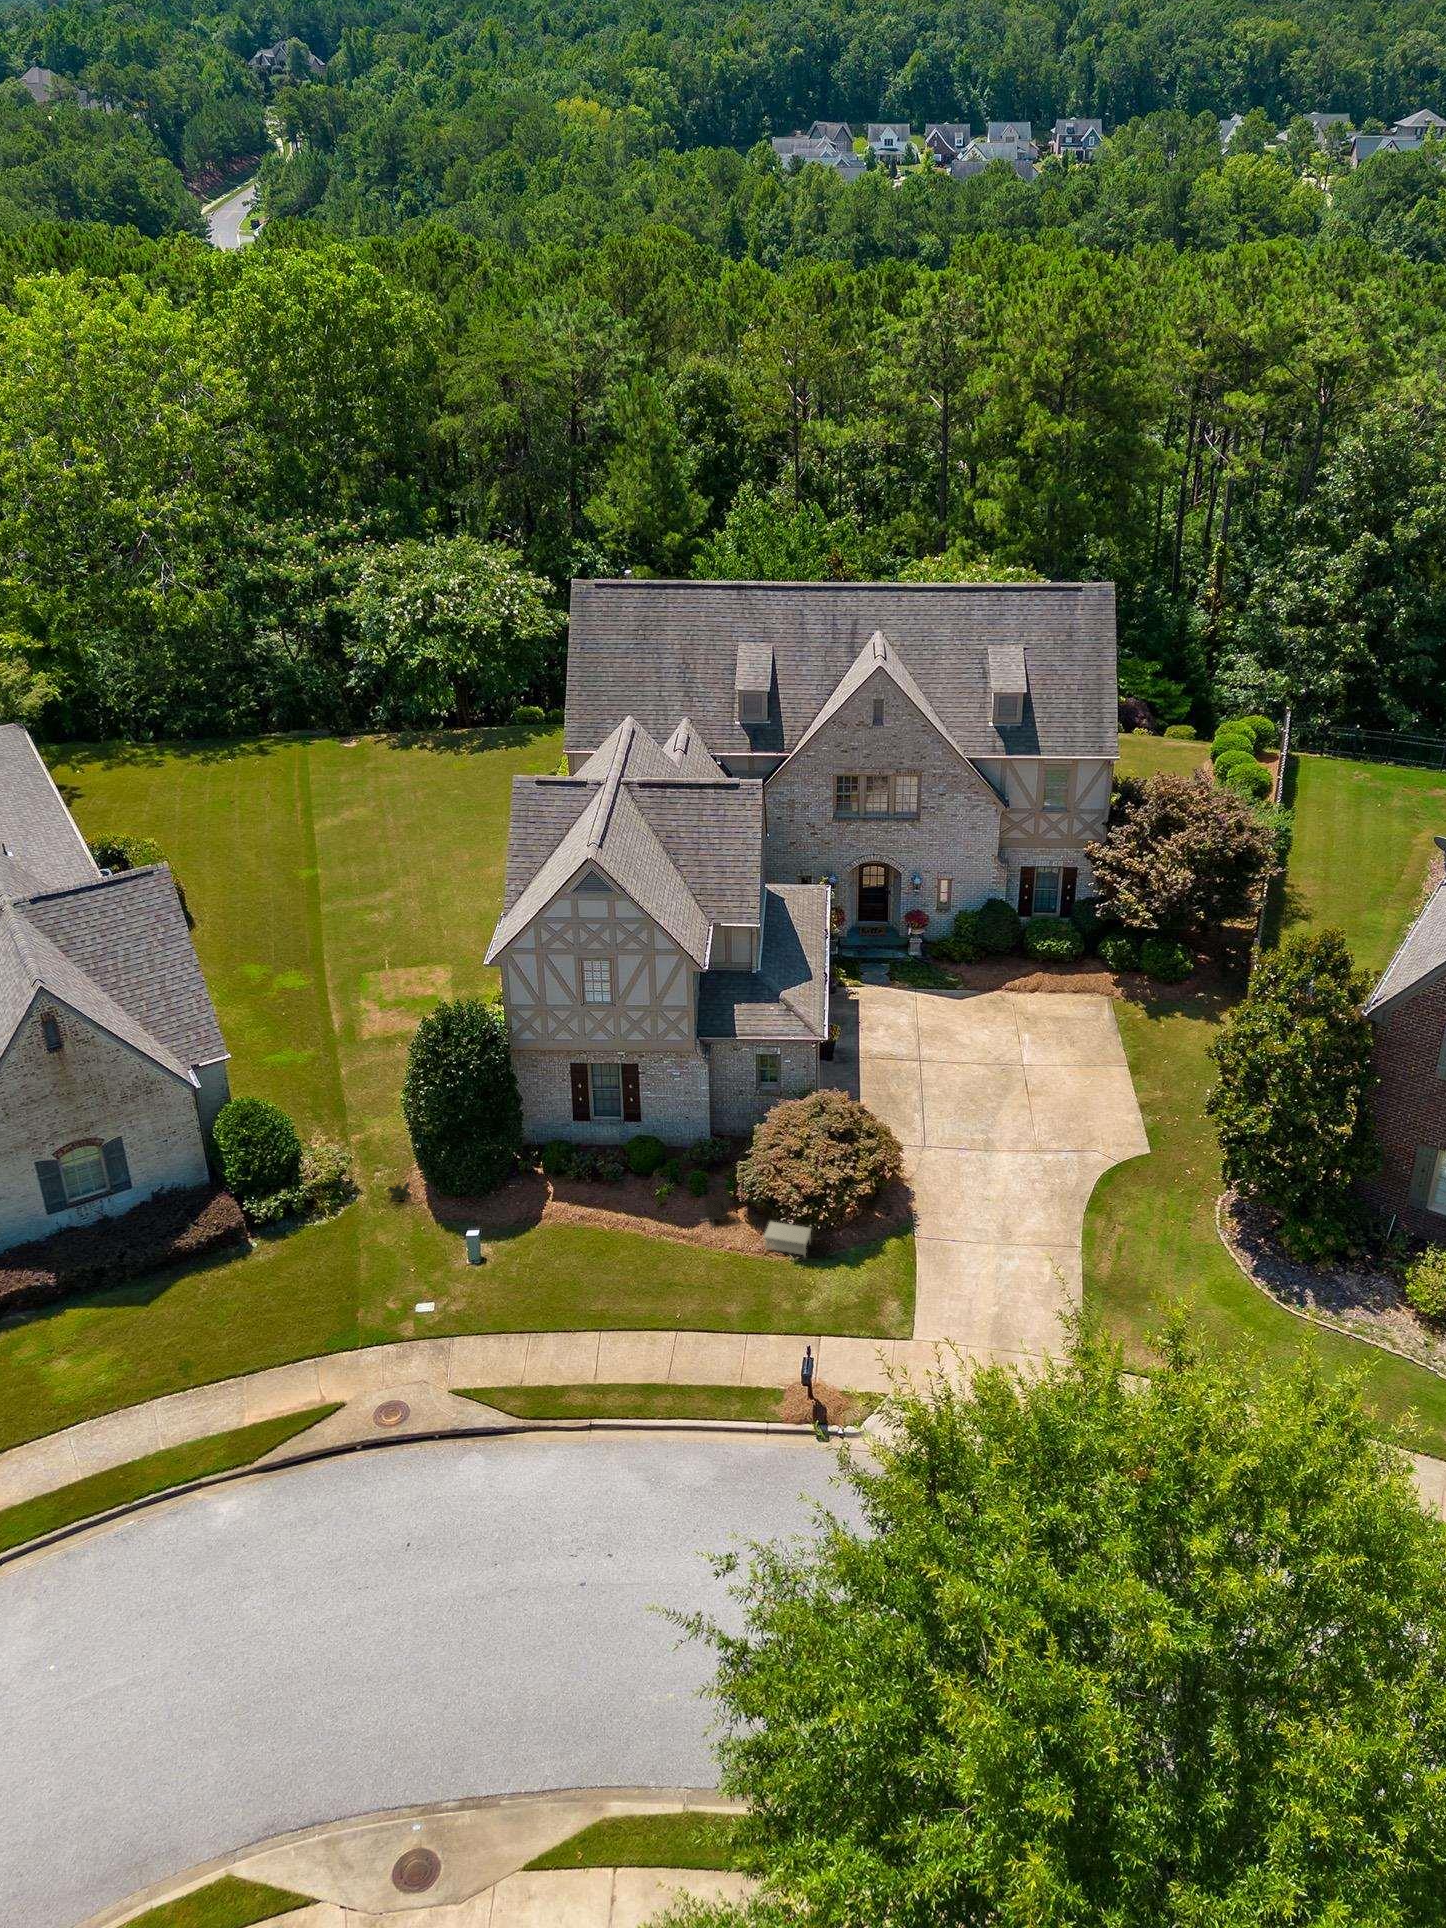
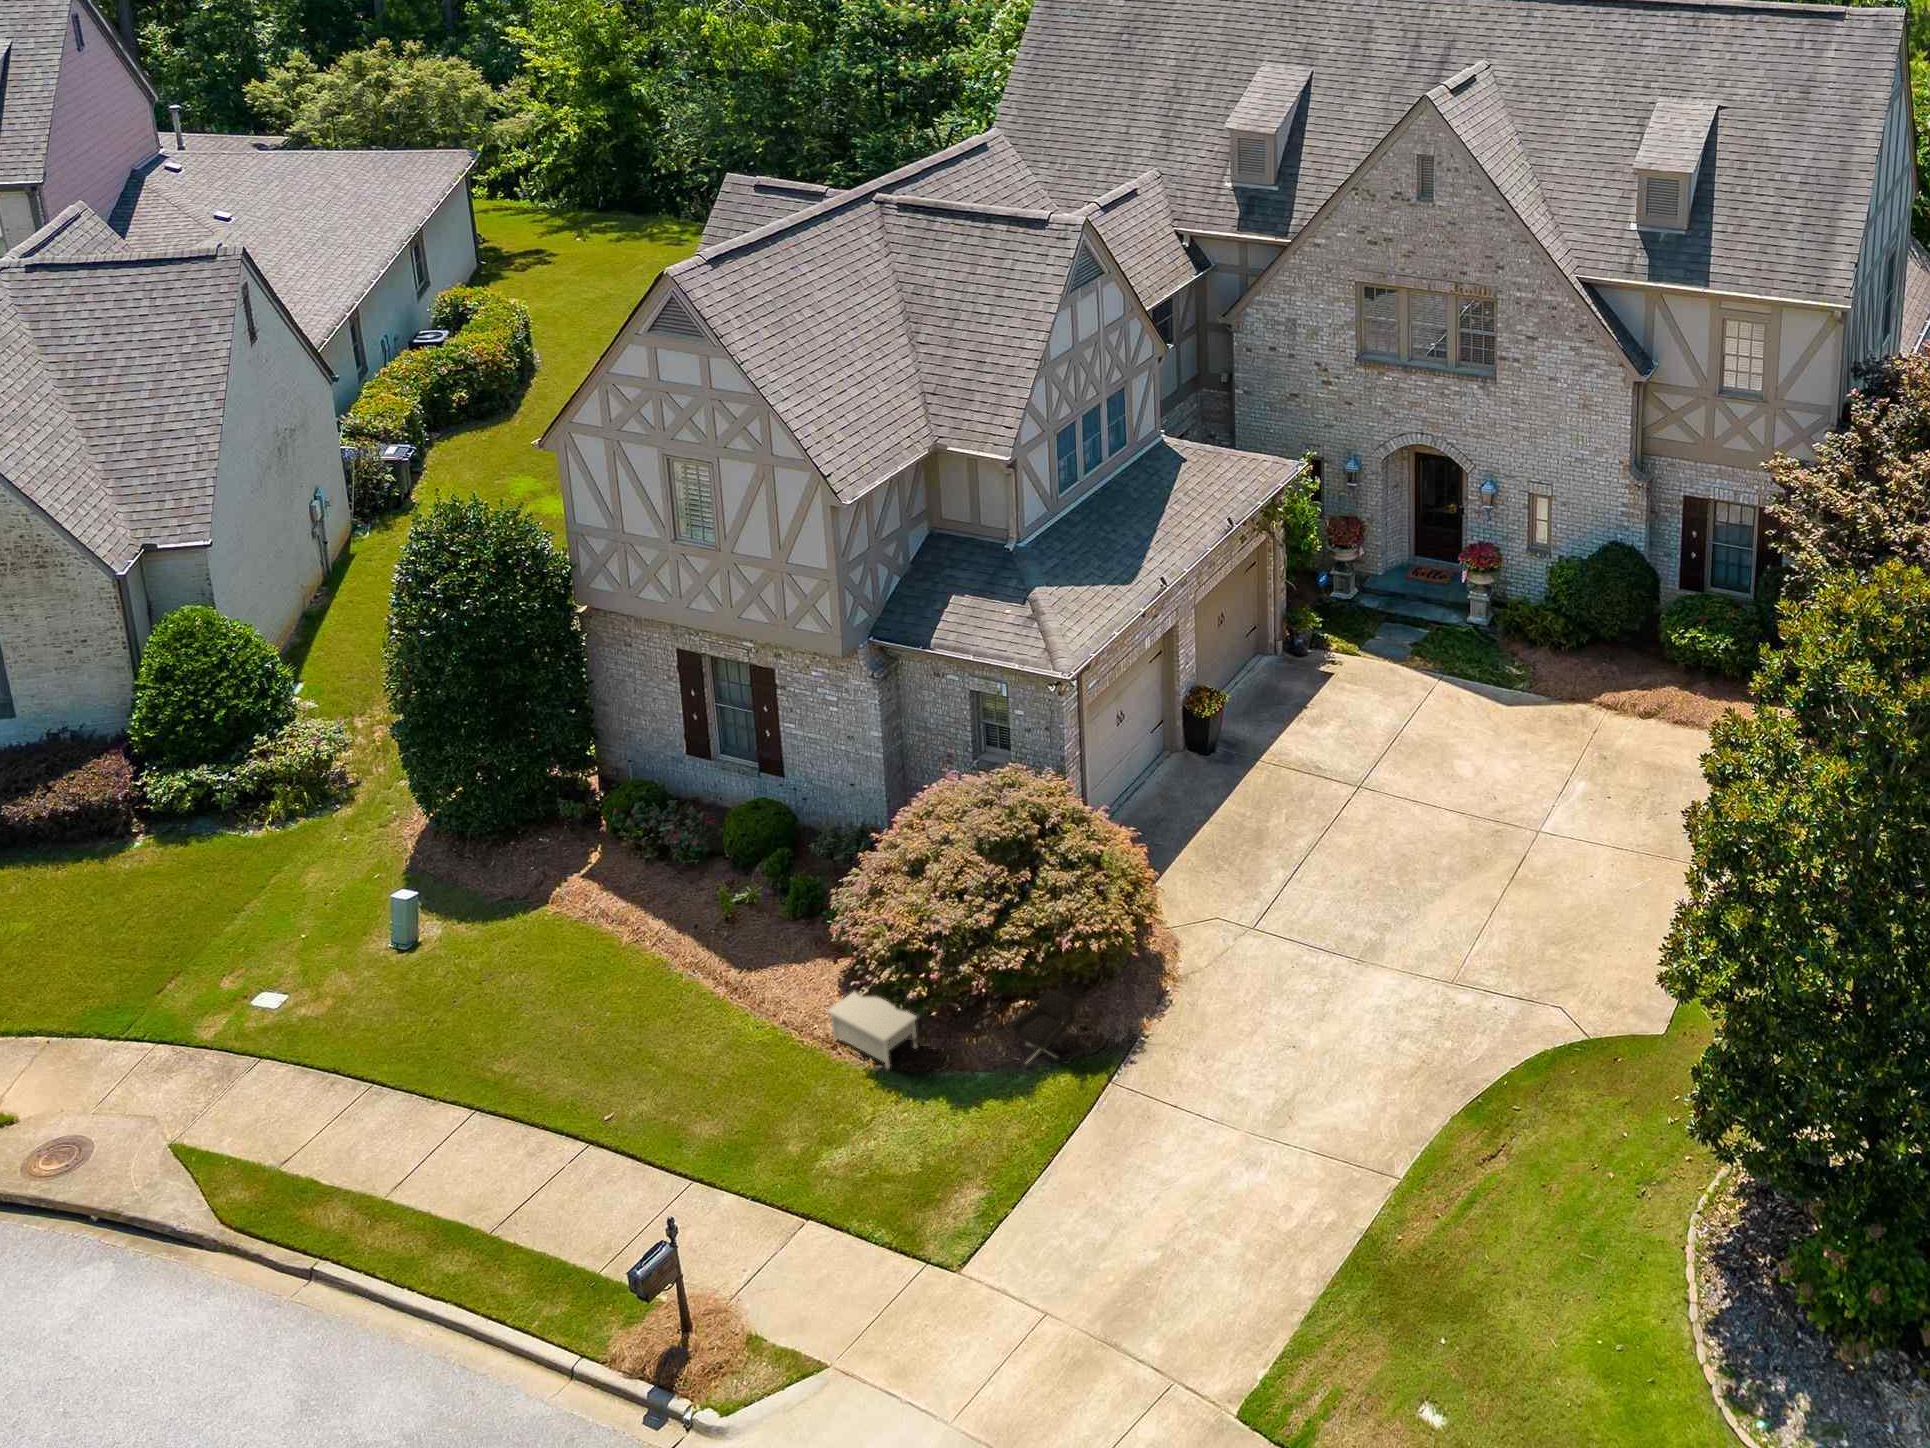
potted plant: present [388,1182,410,1201] -> none [361,799,409,829]
lounge chair: present [705,1194,730,1219] -> present [1011,990,1075,1063]

